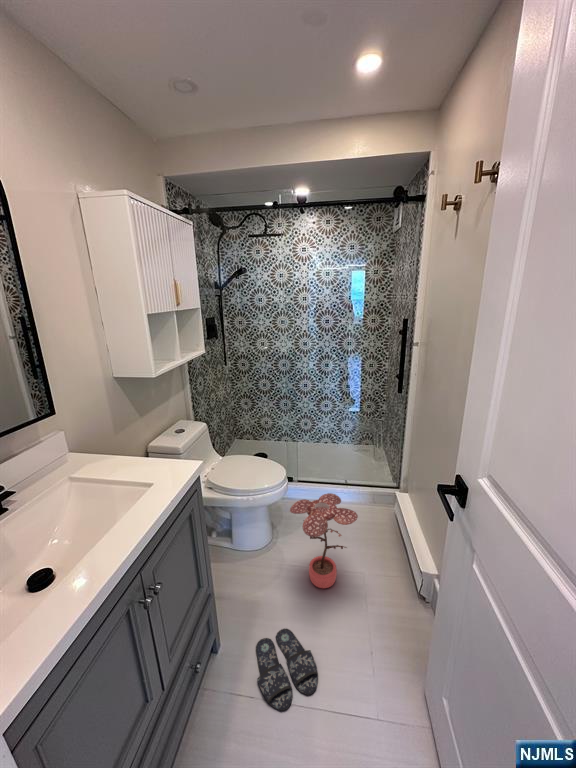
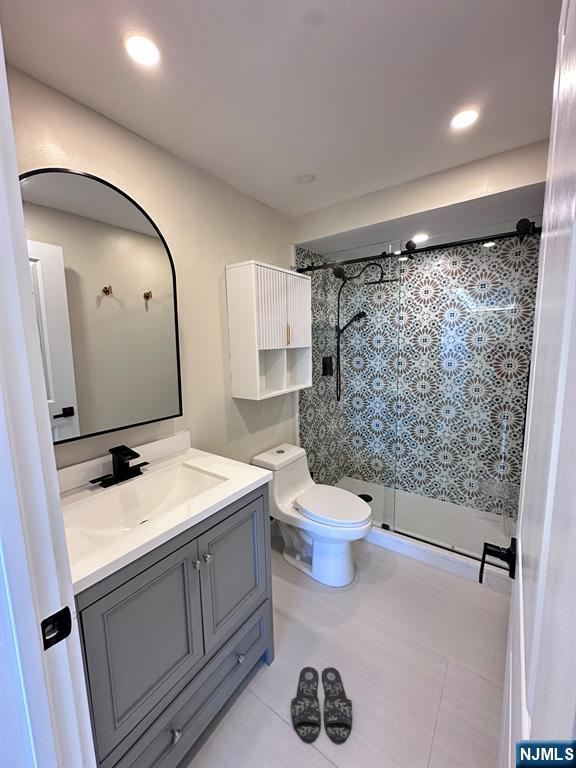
potted plant: present [290,493,358,588] -> none [360,542,431,650]

